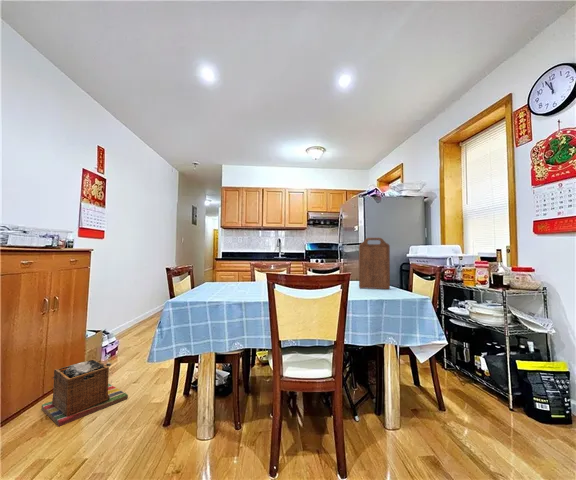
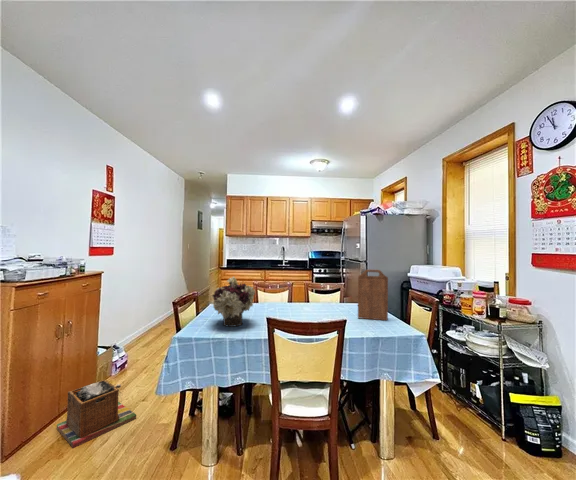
flower arrangement: none [208,243,253,294] -> present [212,277,255,327]

